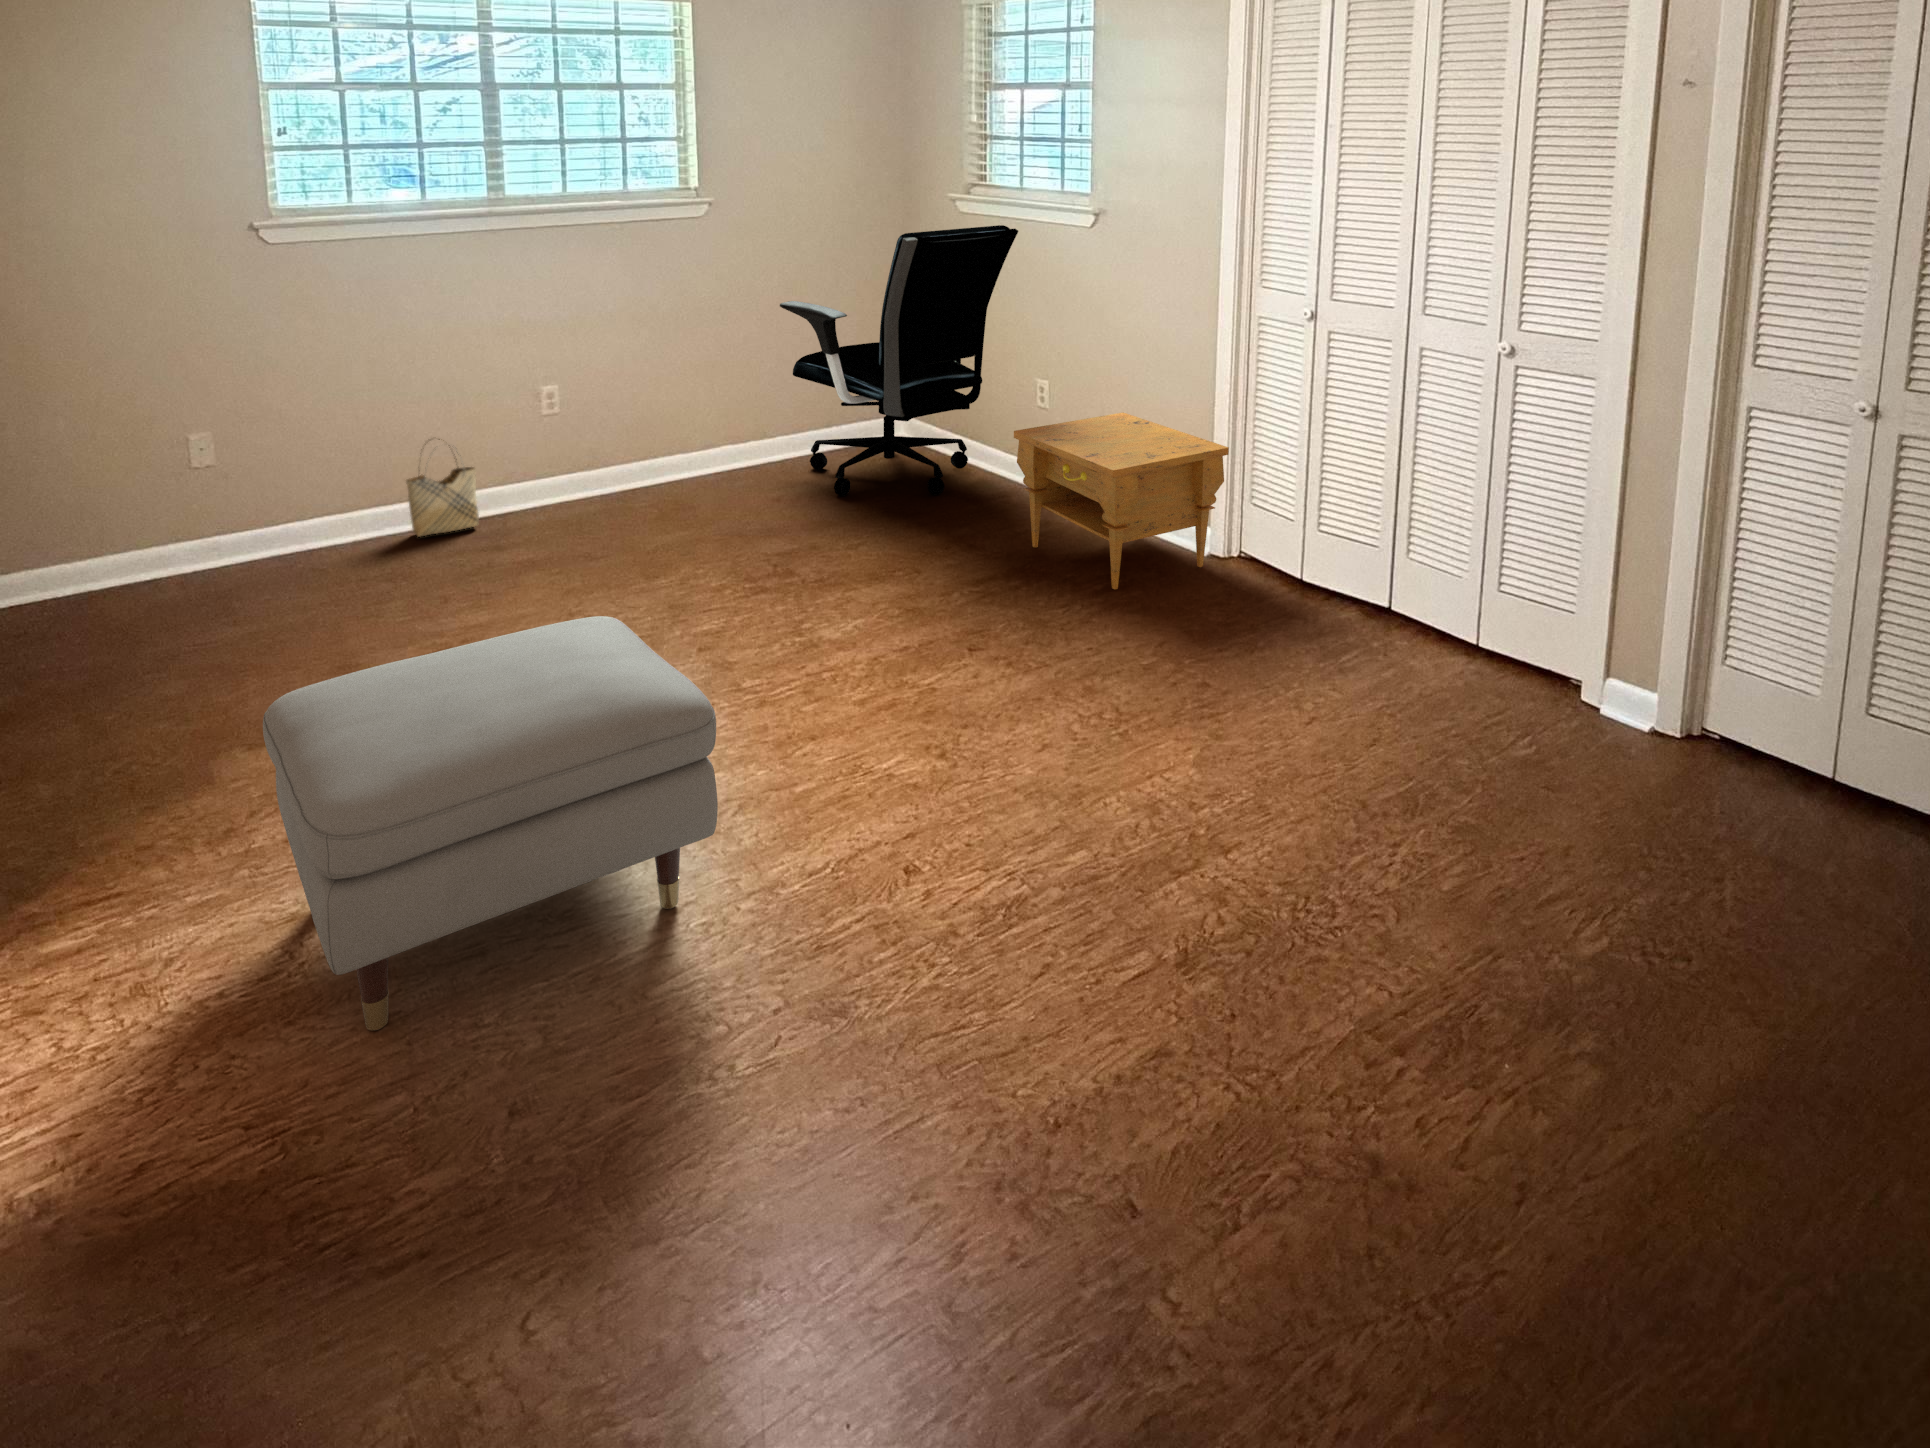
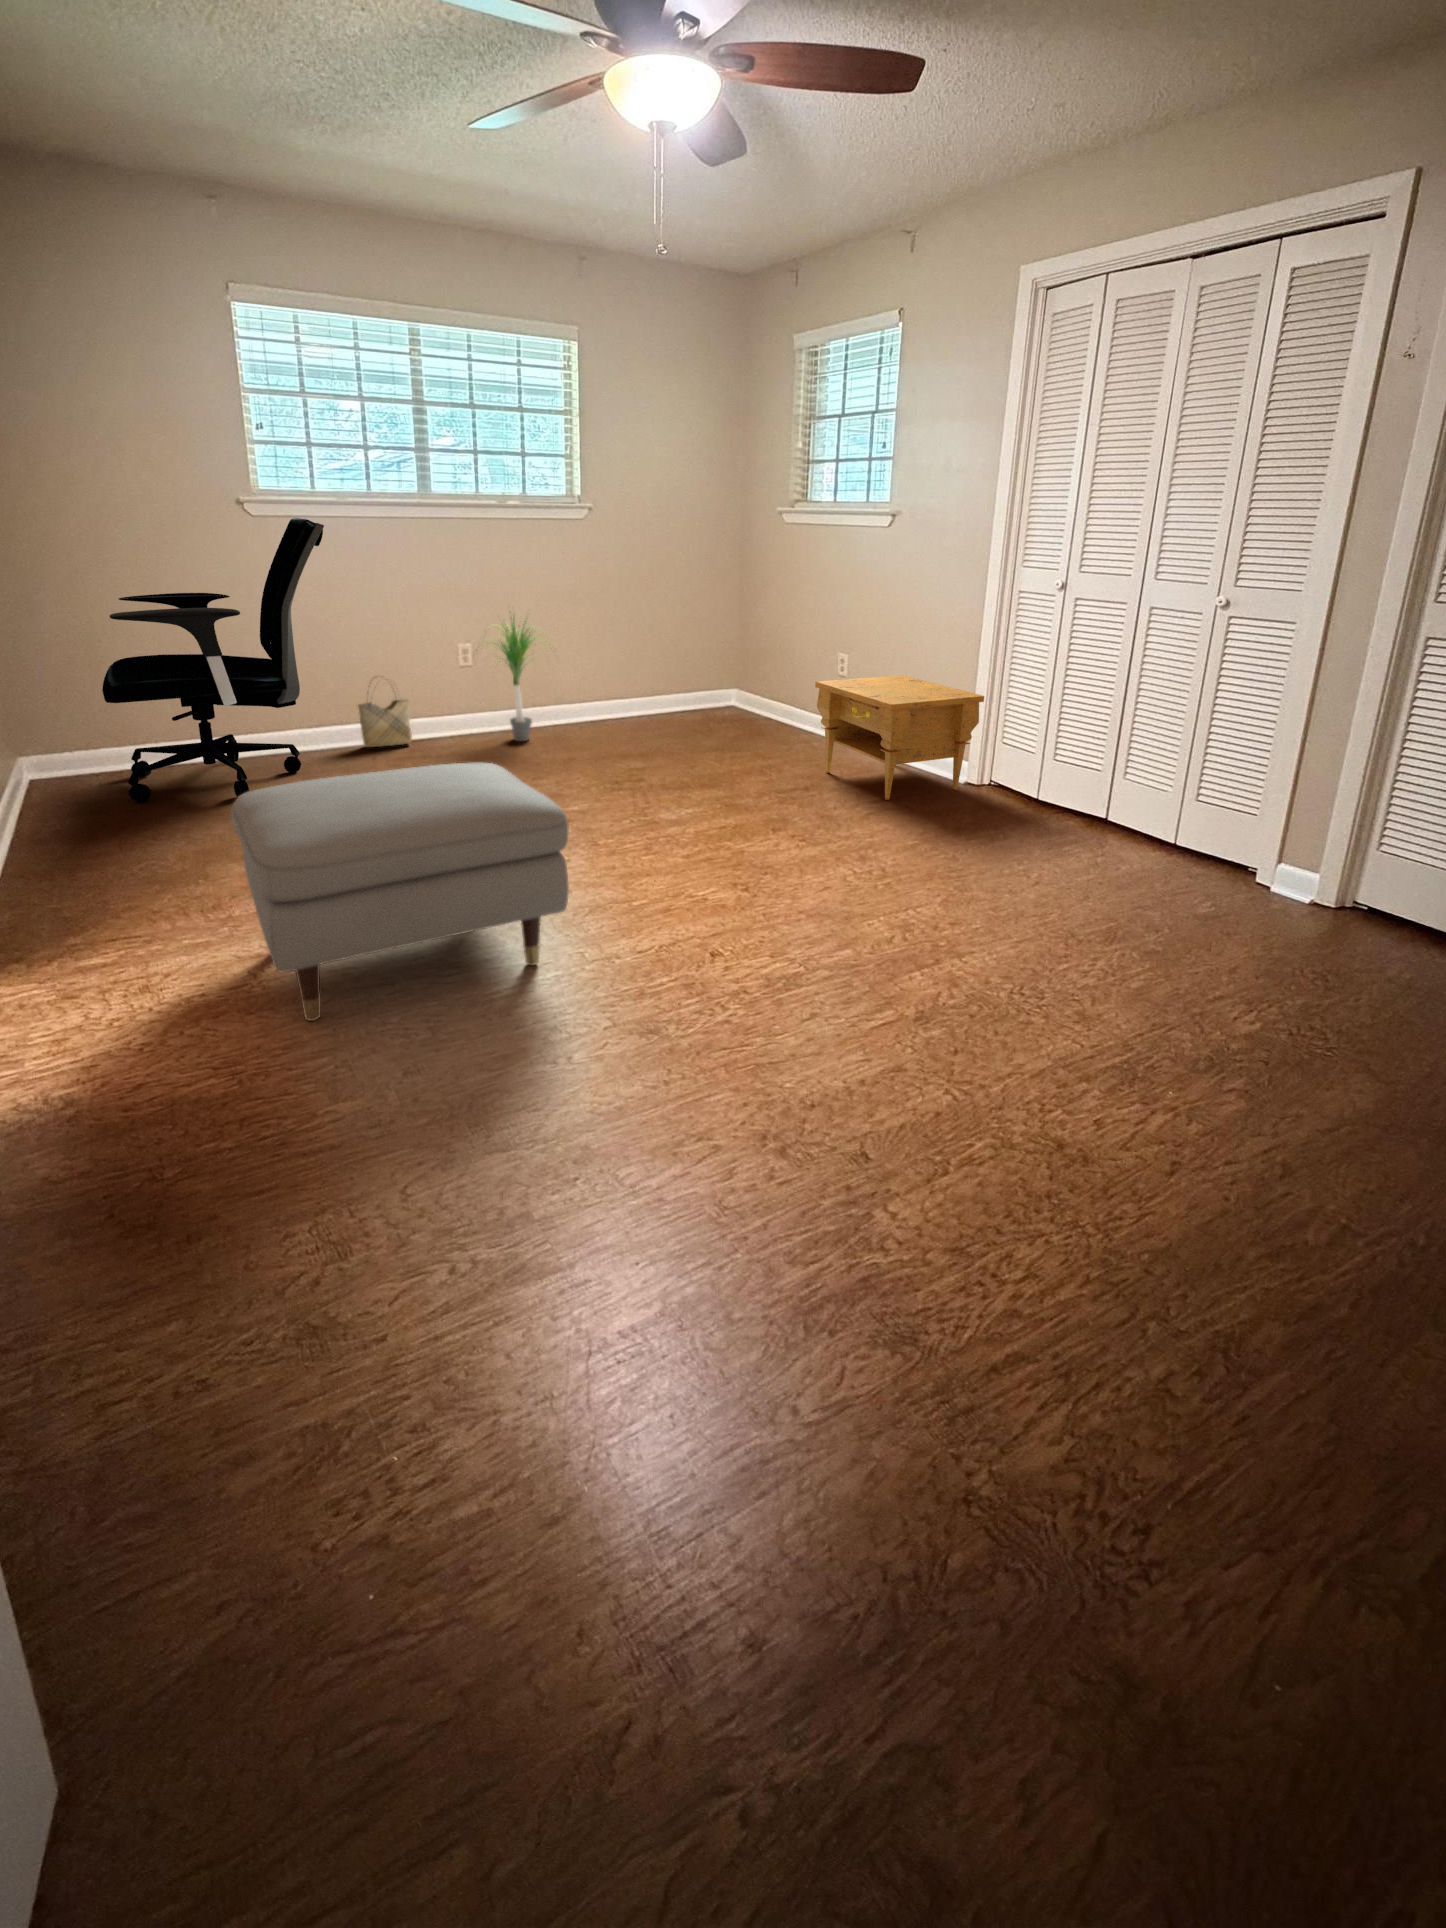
office chair: present [780,225,1018,496] -> present [102,518,324,802]
potted plant: none [558,332,680,514] -> present [478,618,543,741]

